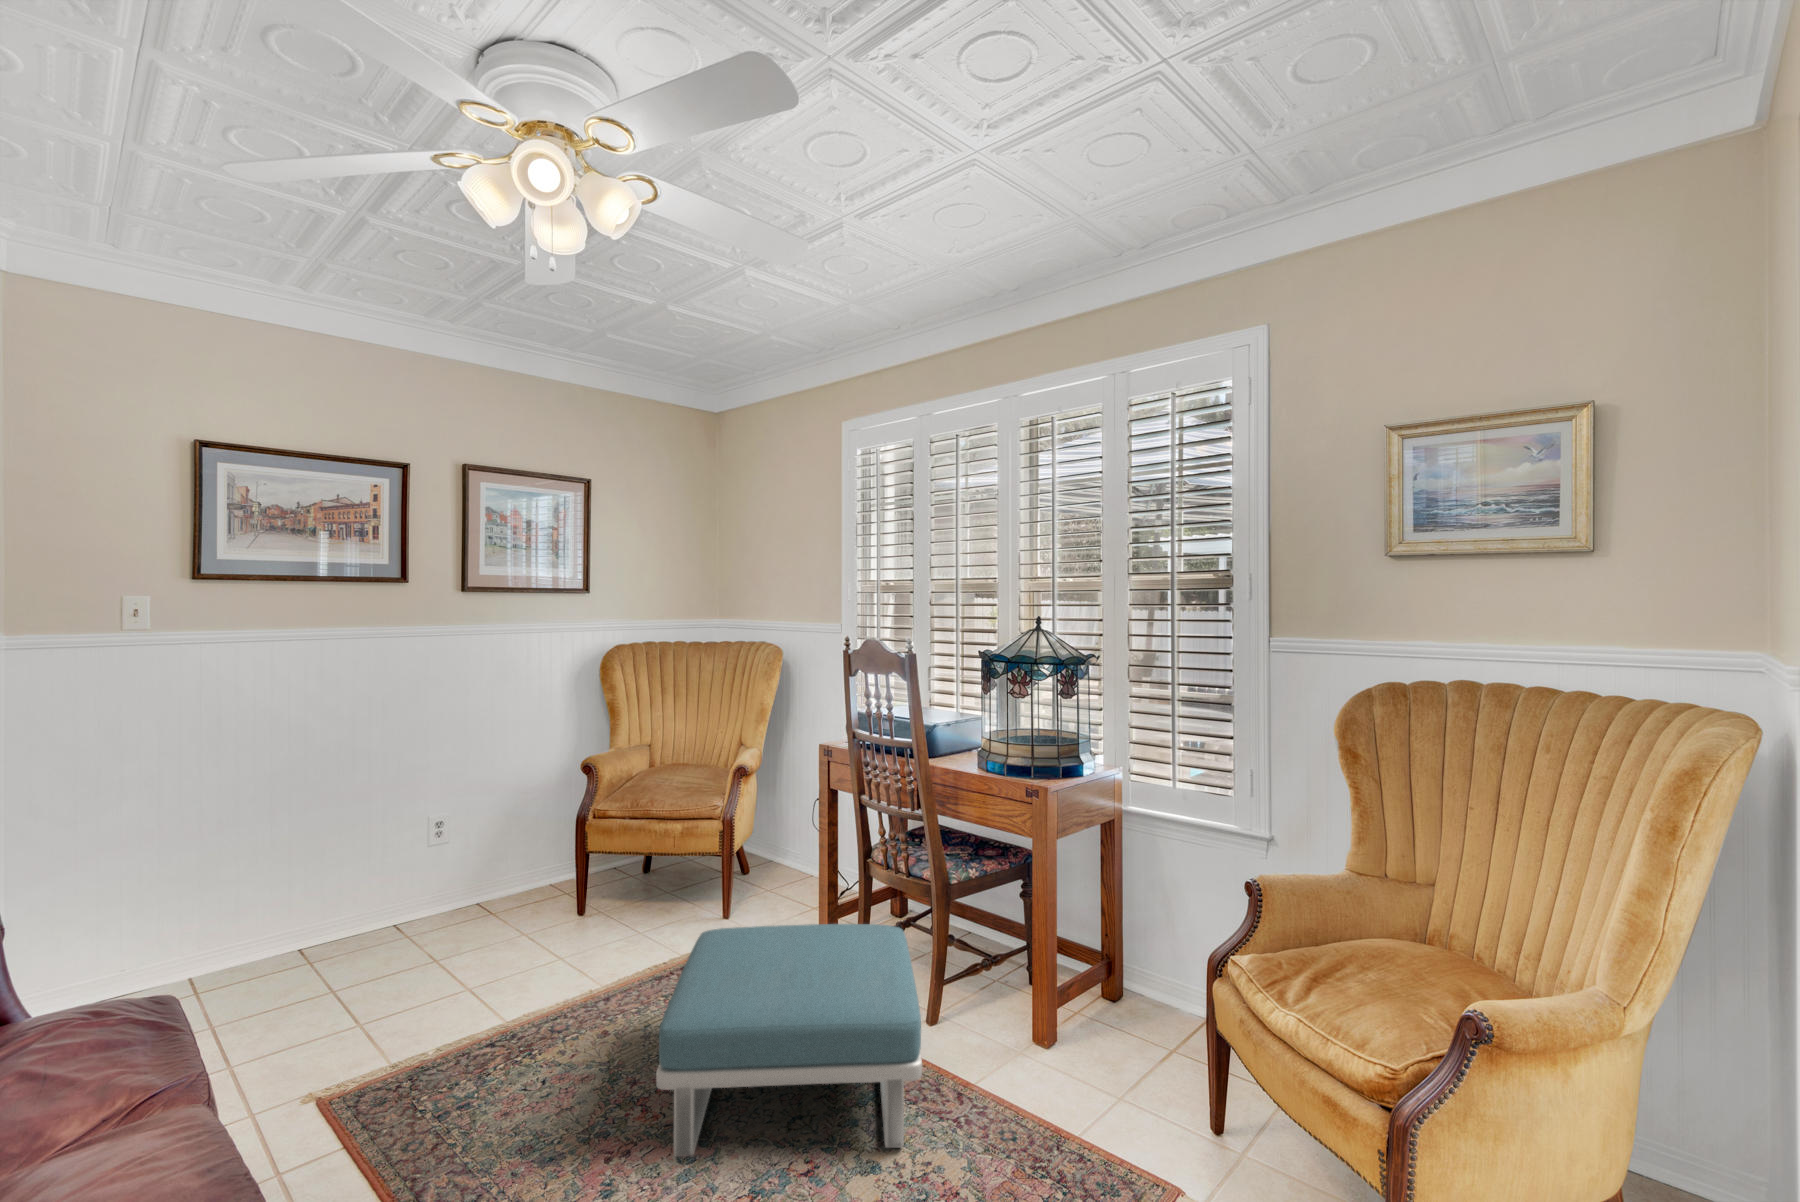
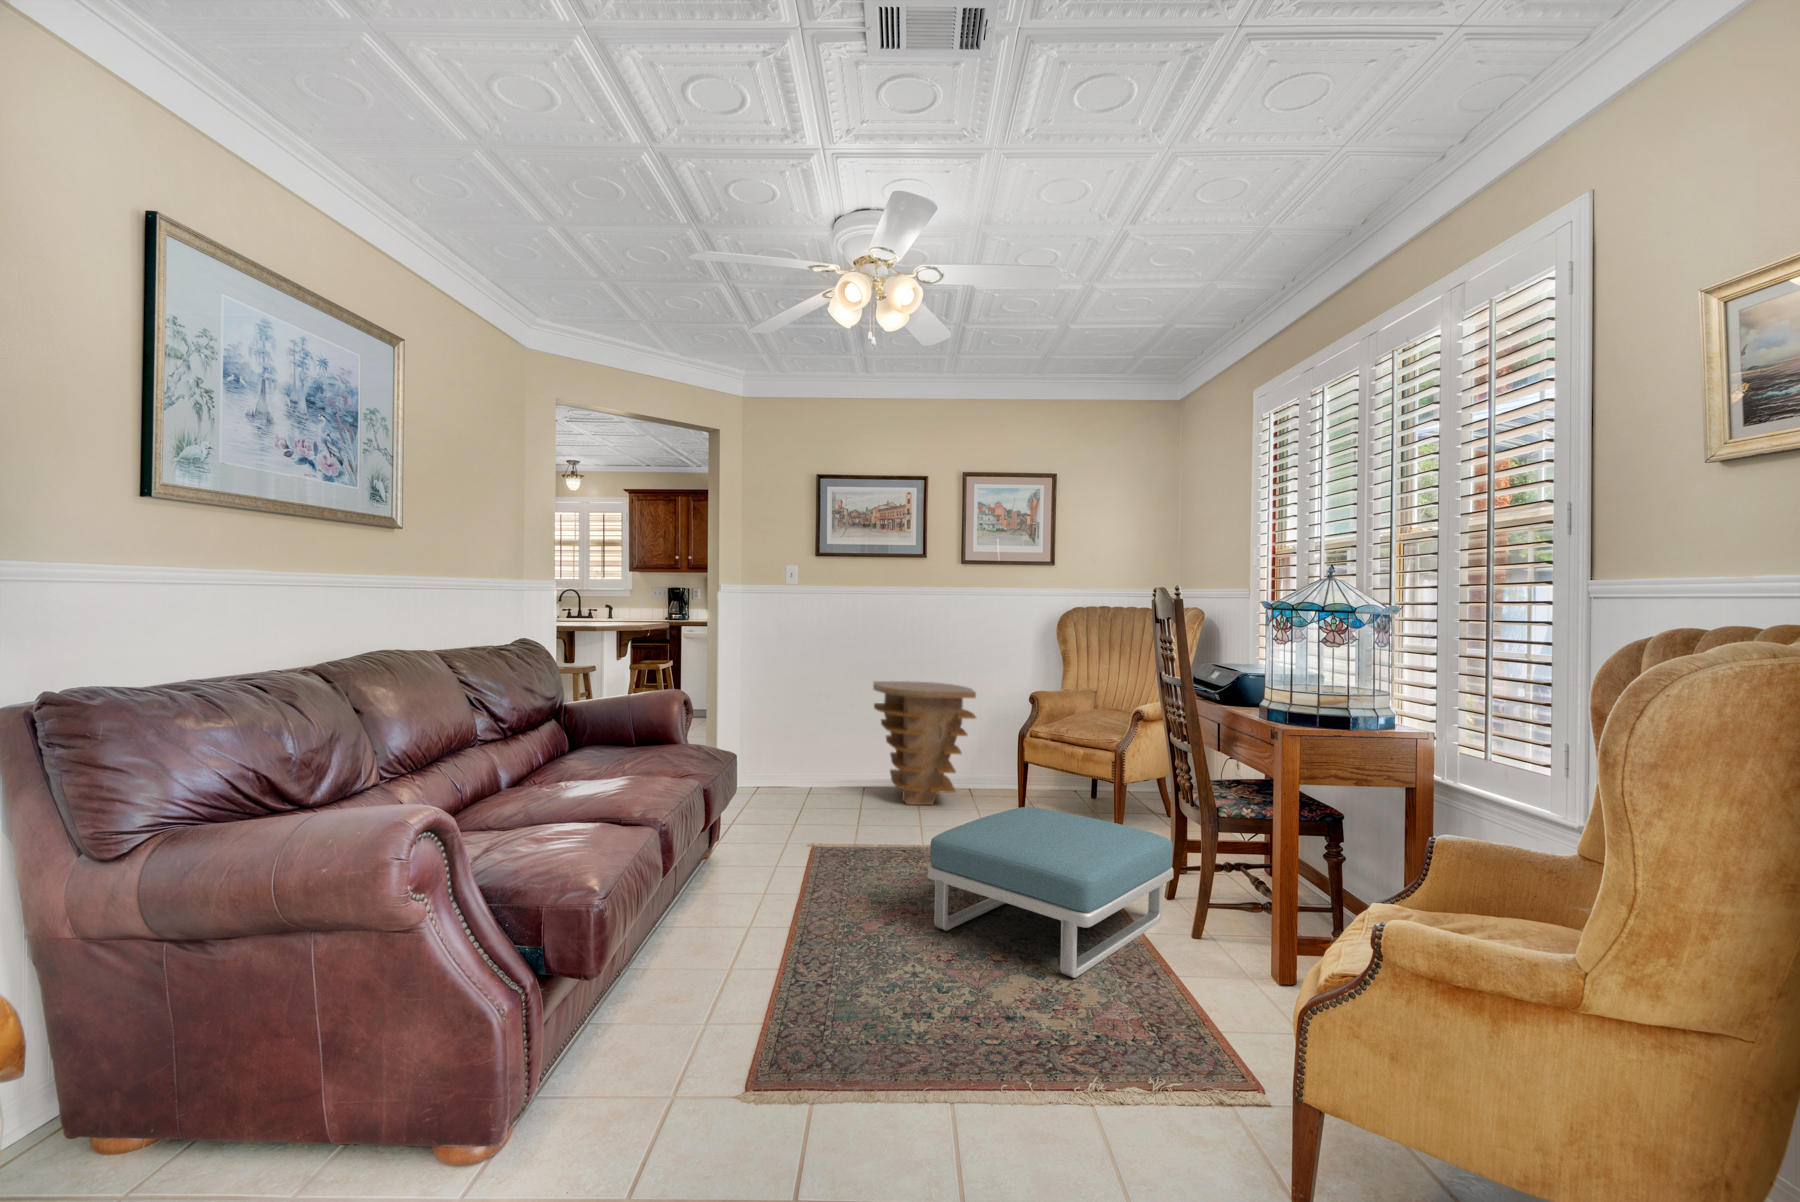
side table: none [317,765,526,960] -> present [873,681,976,805]

